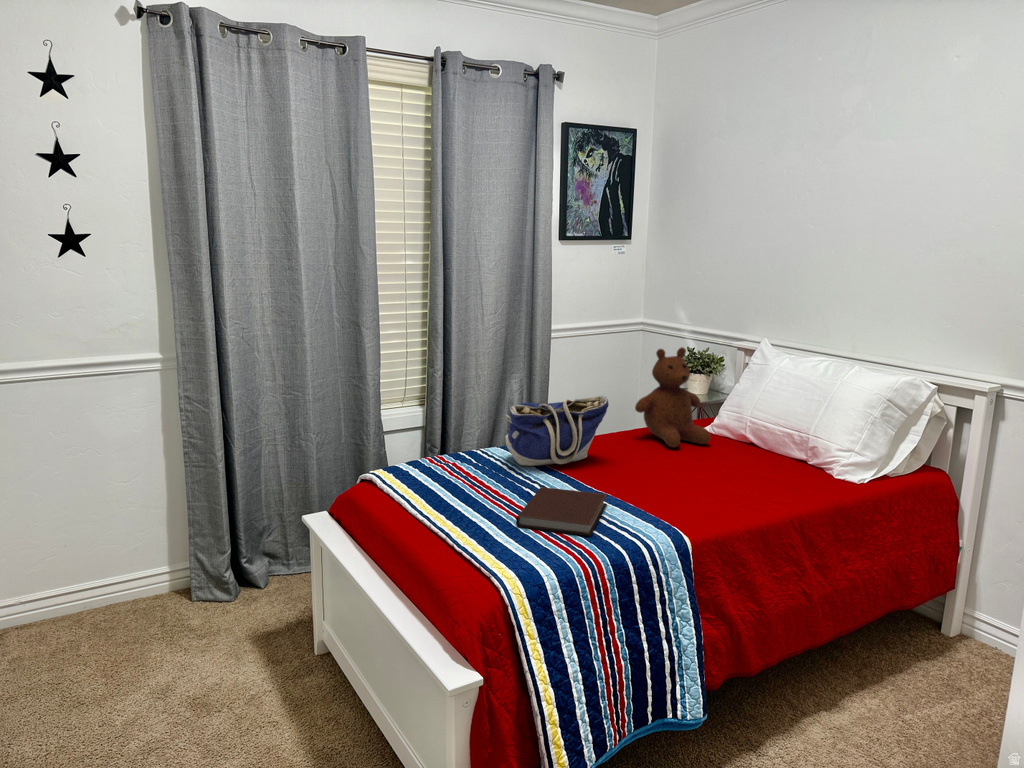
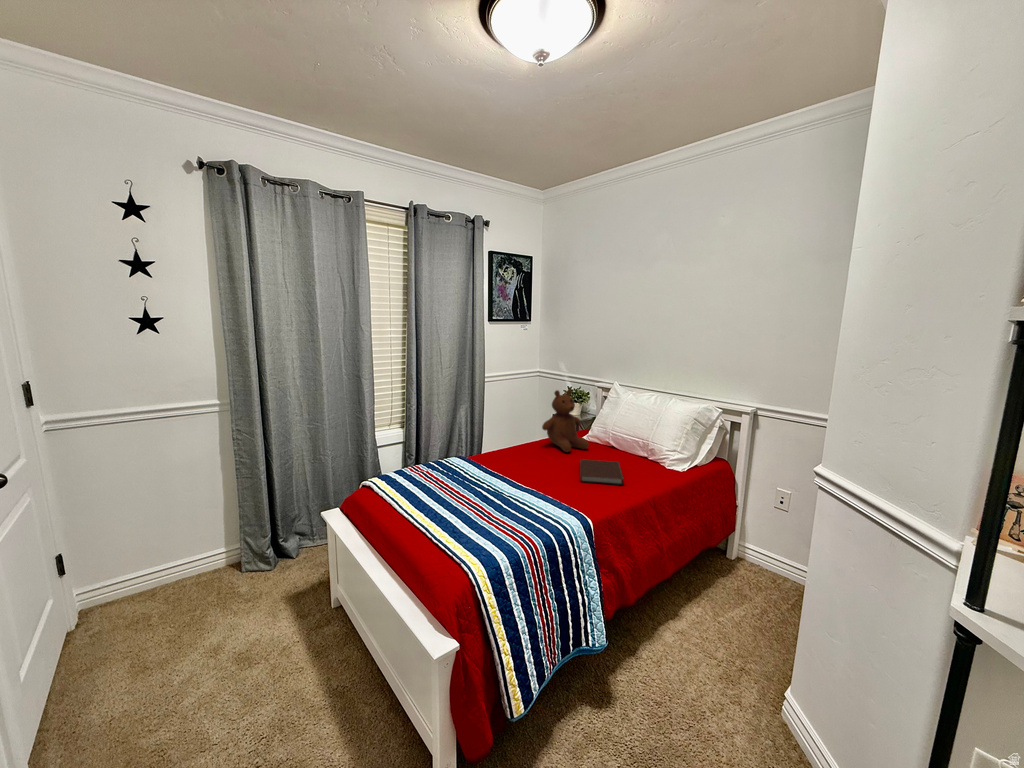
tote bag: present [505,396,609,466] -> none [462,422,528,470]
notebook: present [516,487,607,536] -> present [580,460,624,485]

